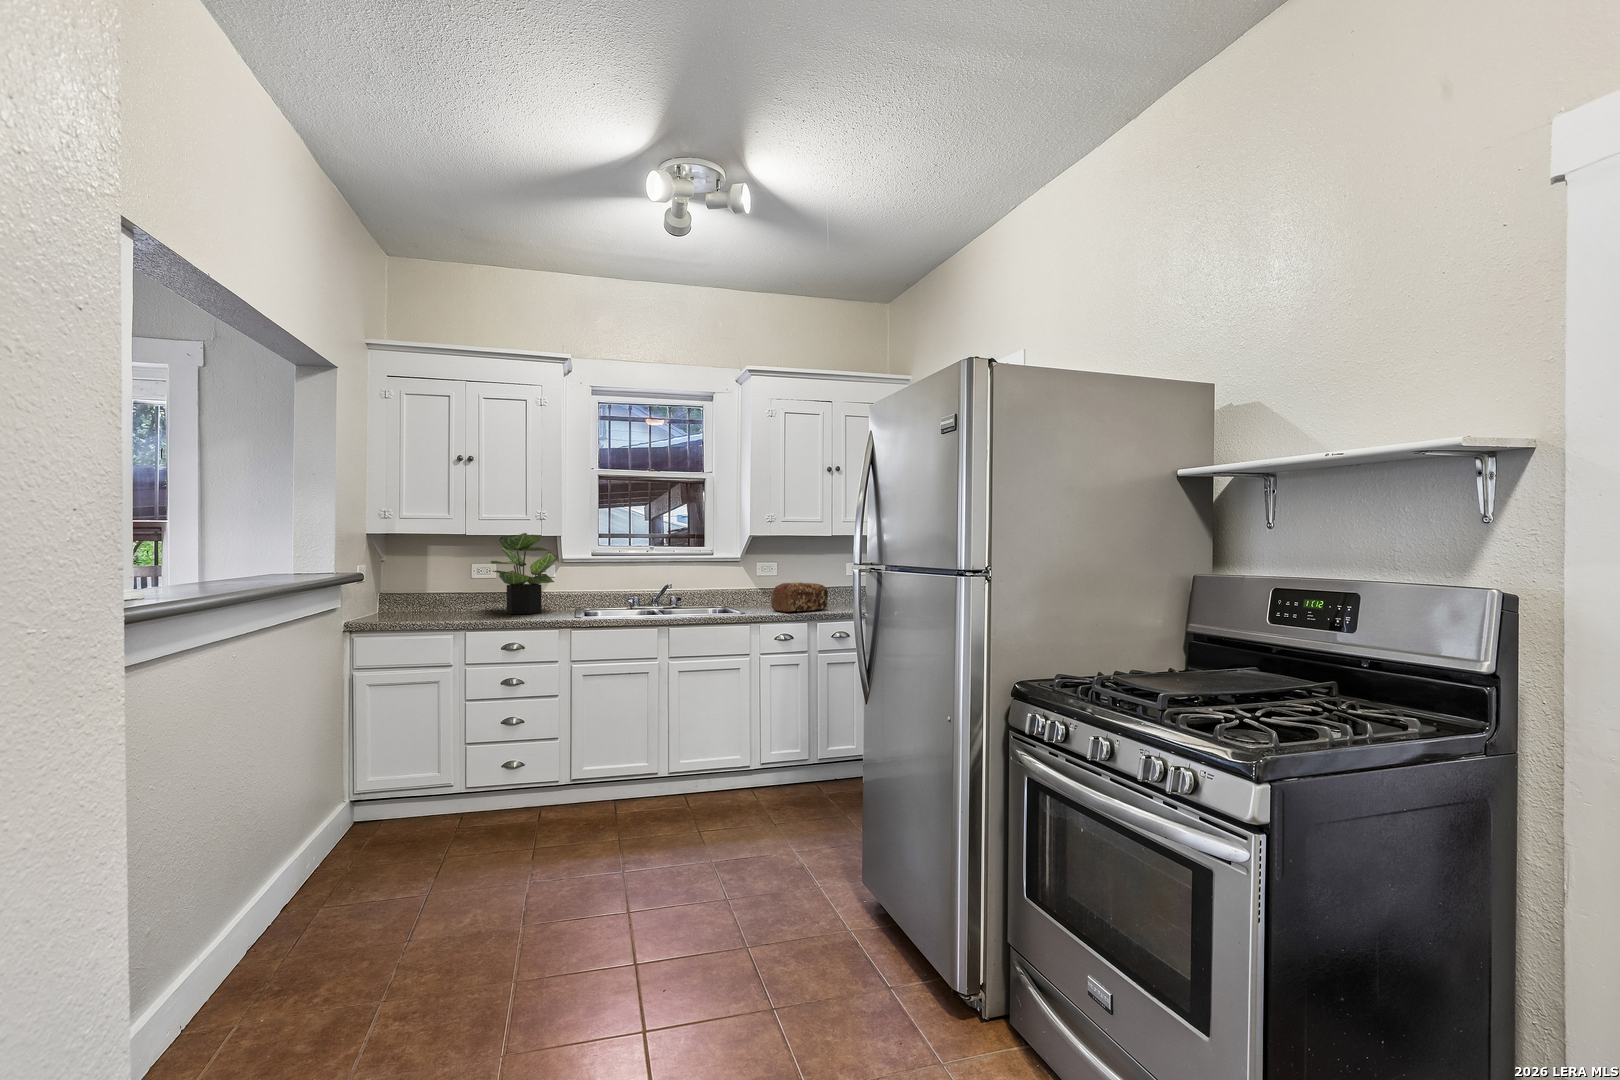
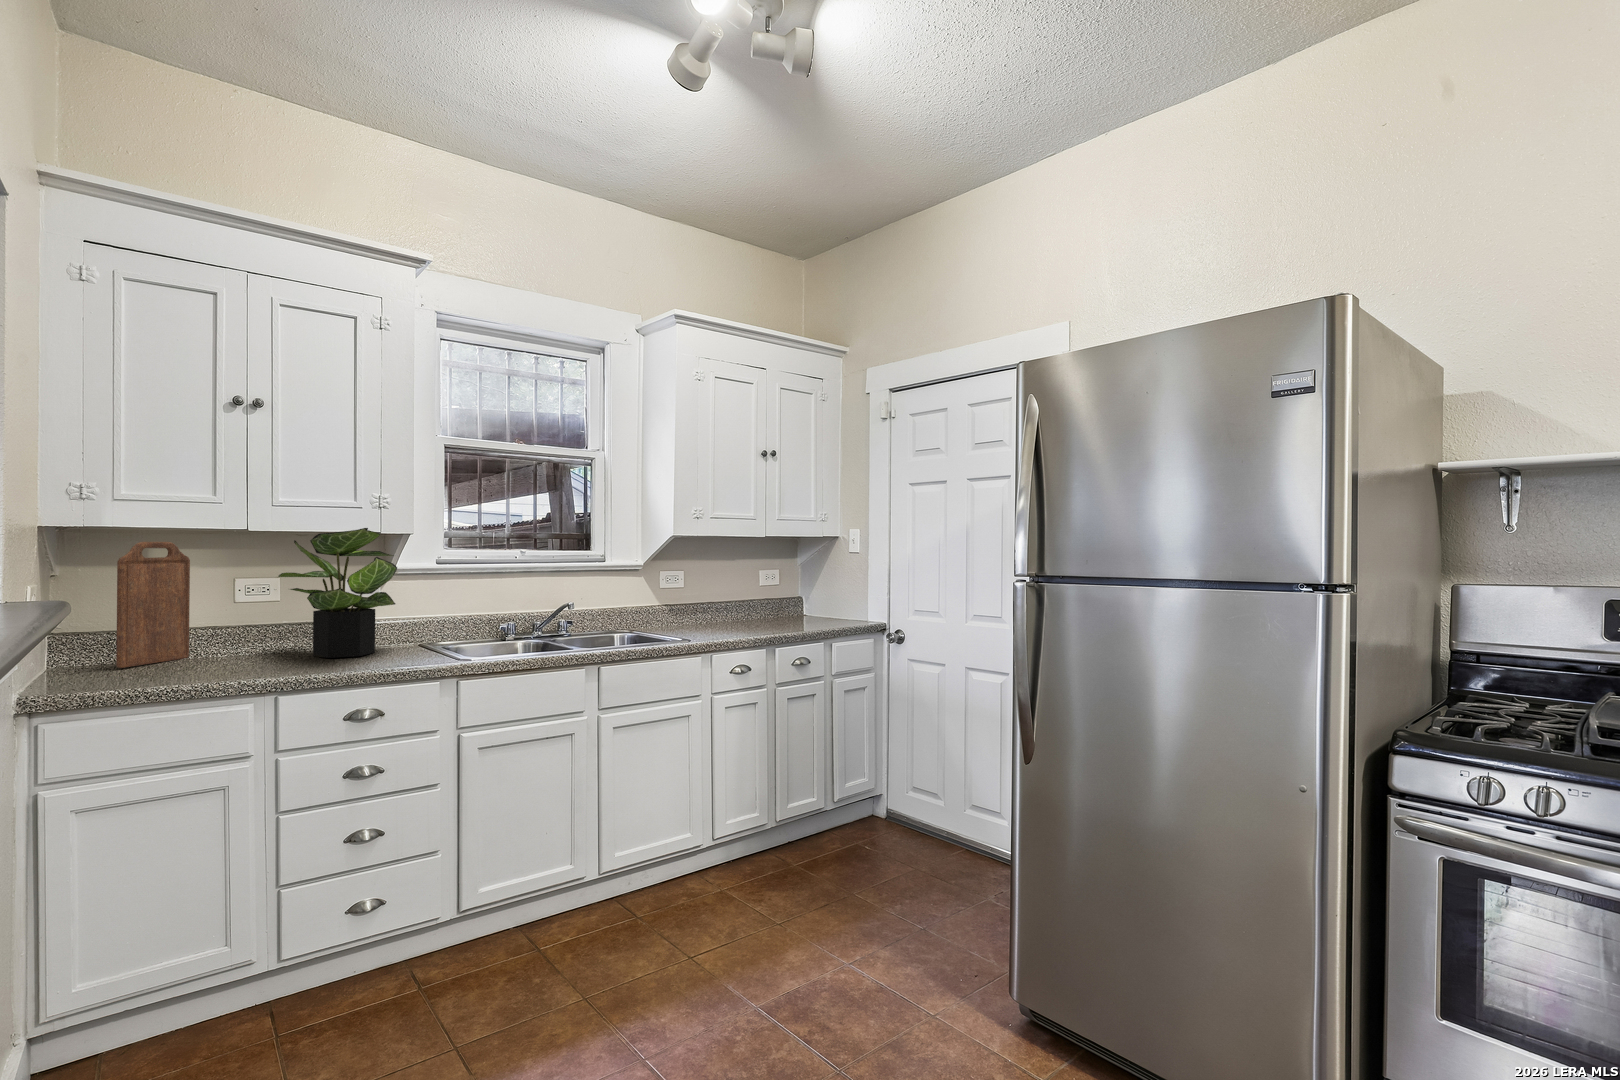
cutting board: none [406,542,446,614] -> present [116,542,190,668]
bread loaf: present [771,582,828,612] -> none [706,597,771,636]

